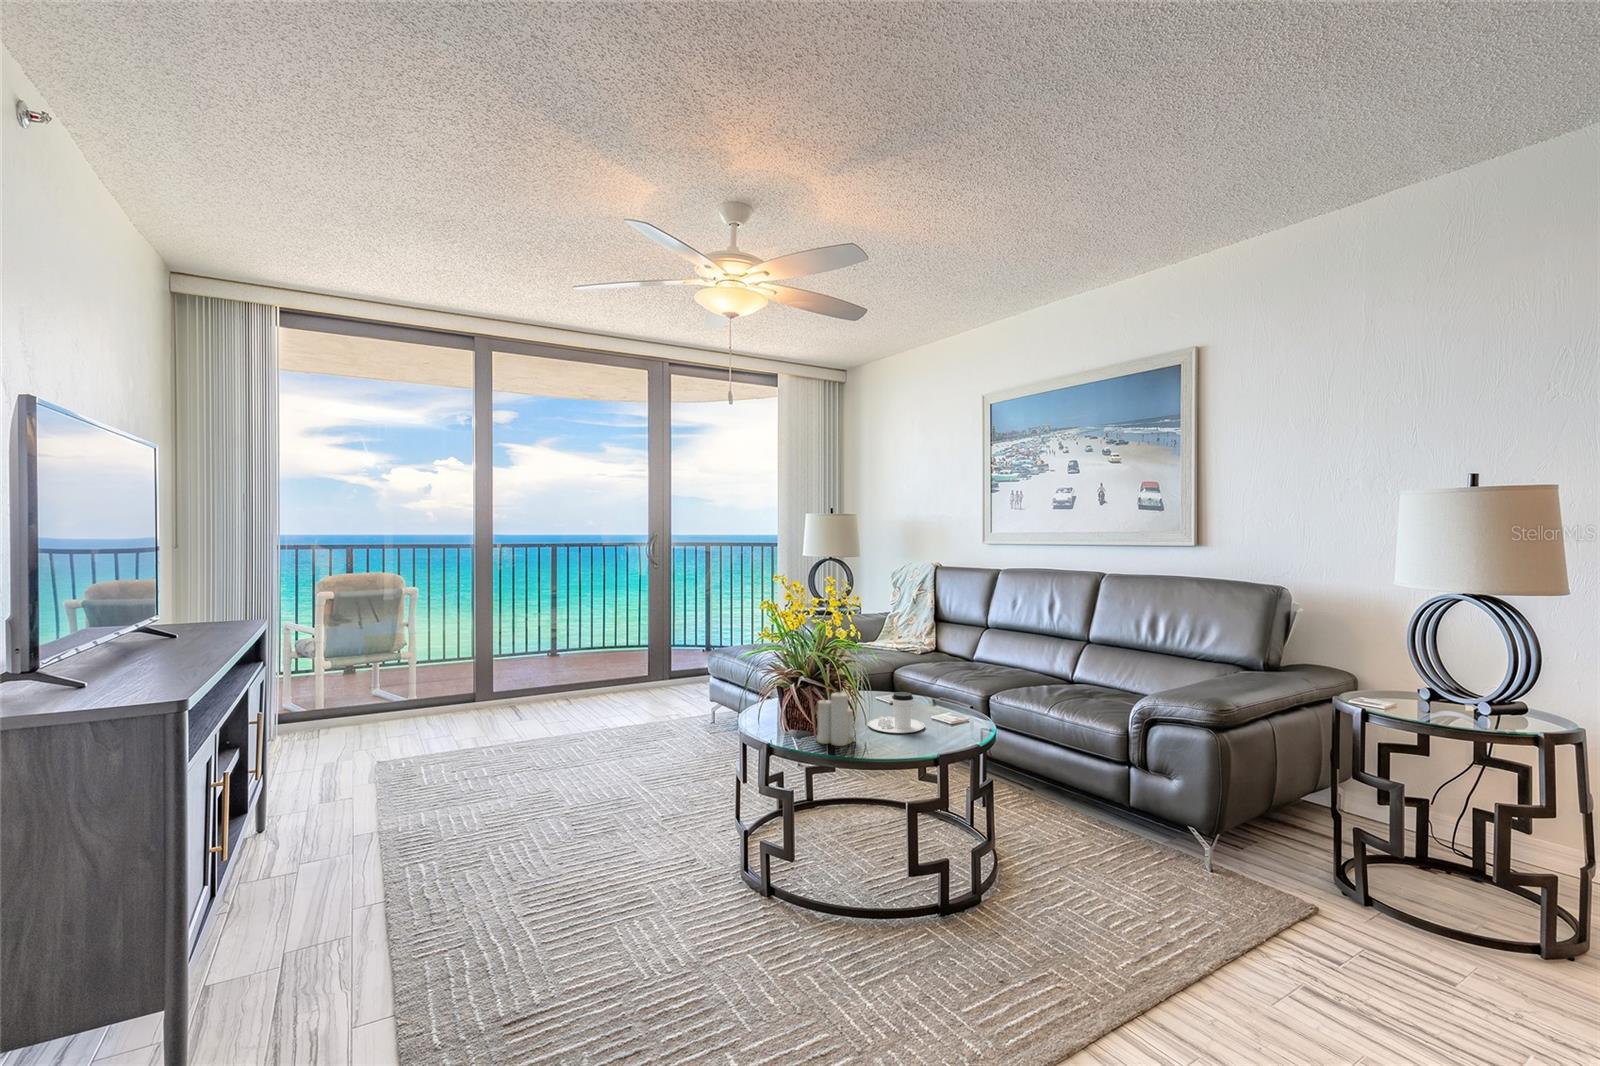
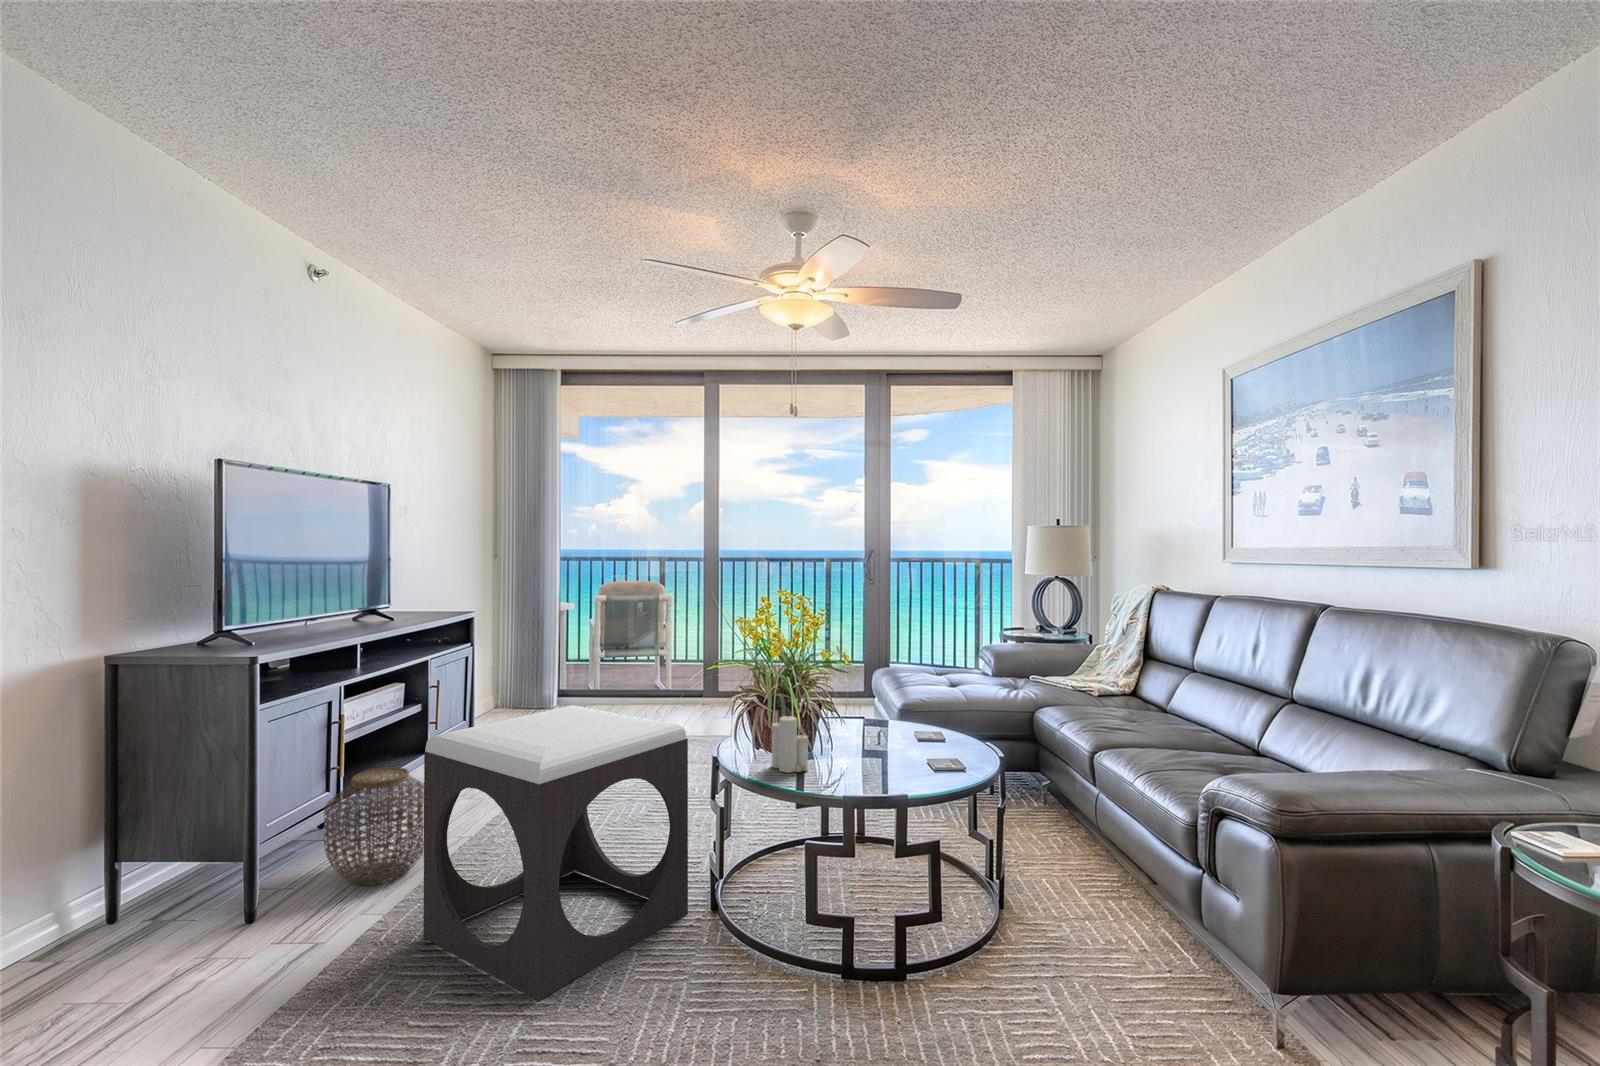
coffee cup: present [868,692,925,733] -> none [849,726,913,773]
footstool: none [484,713,747,1031] -> present [423,705,688,1001]
woven basket: none [219,829,380,1001] -> present [324,767,424,885]

